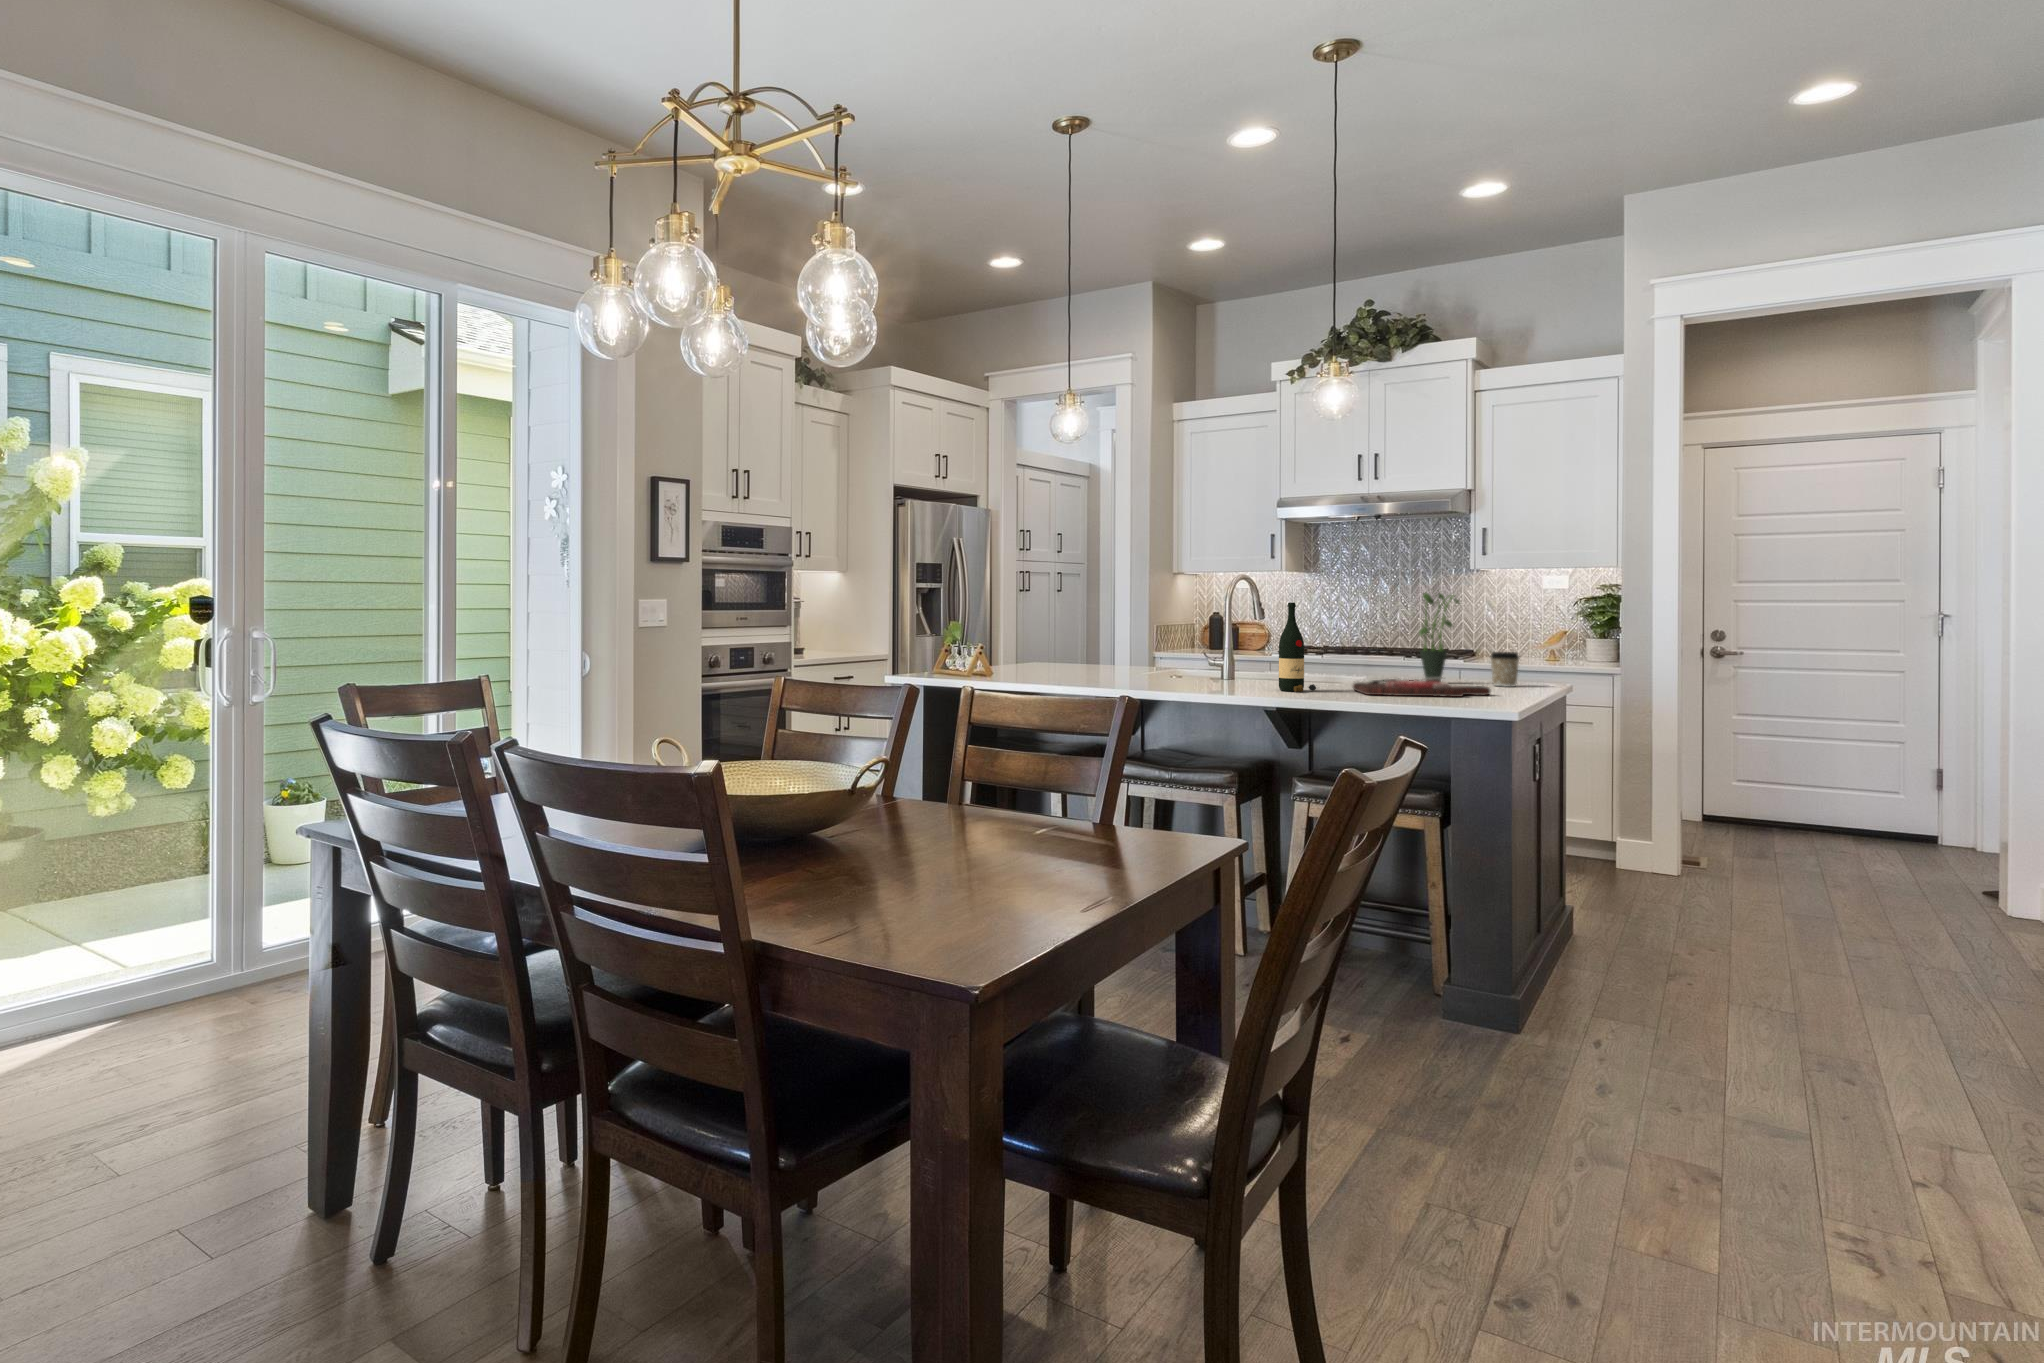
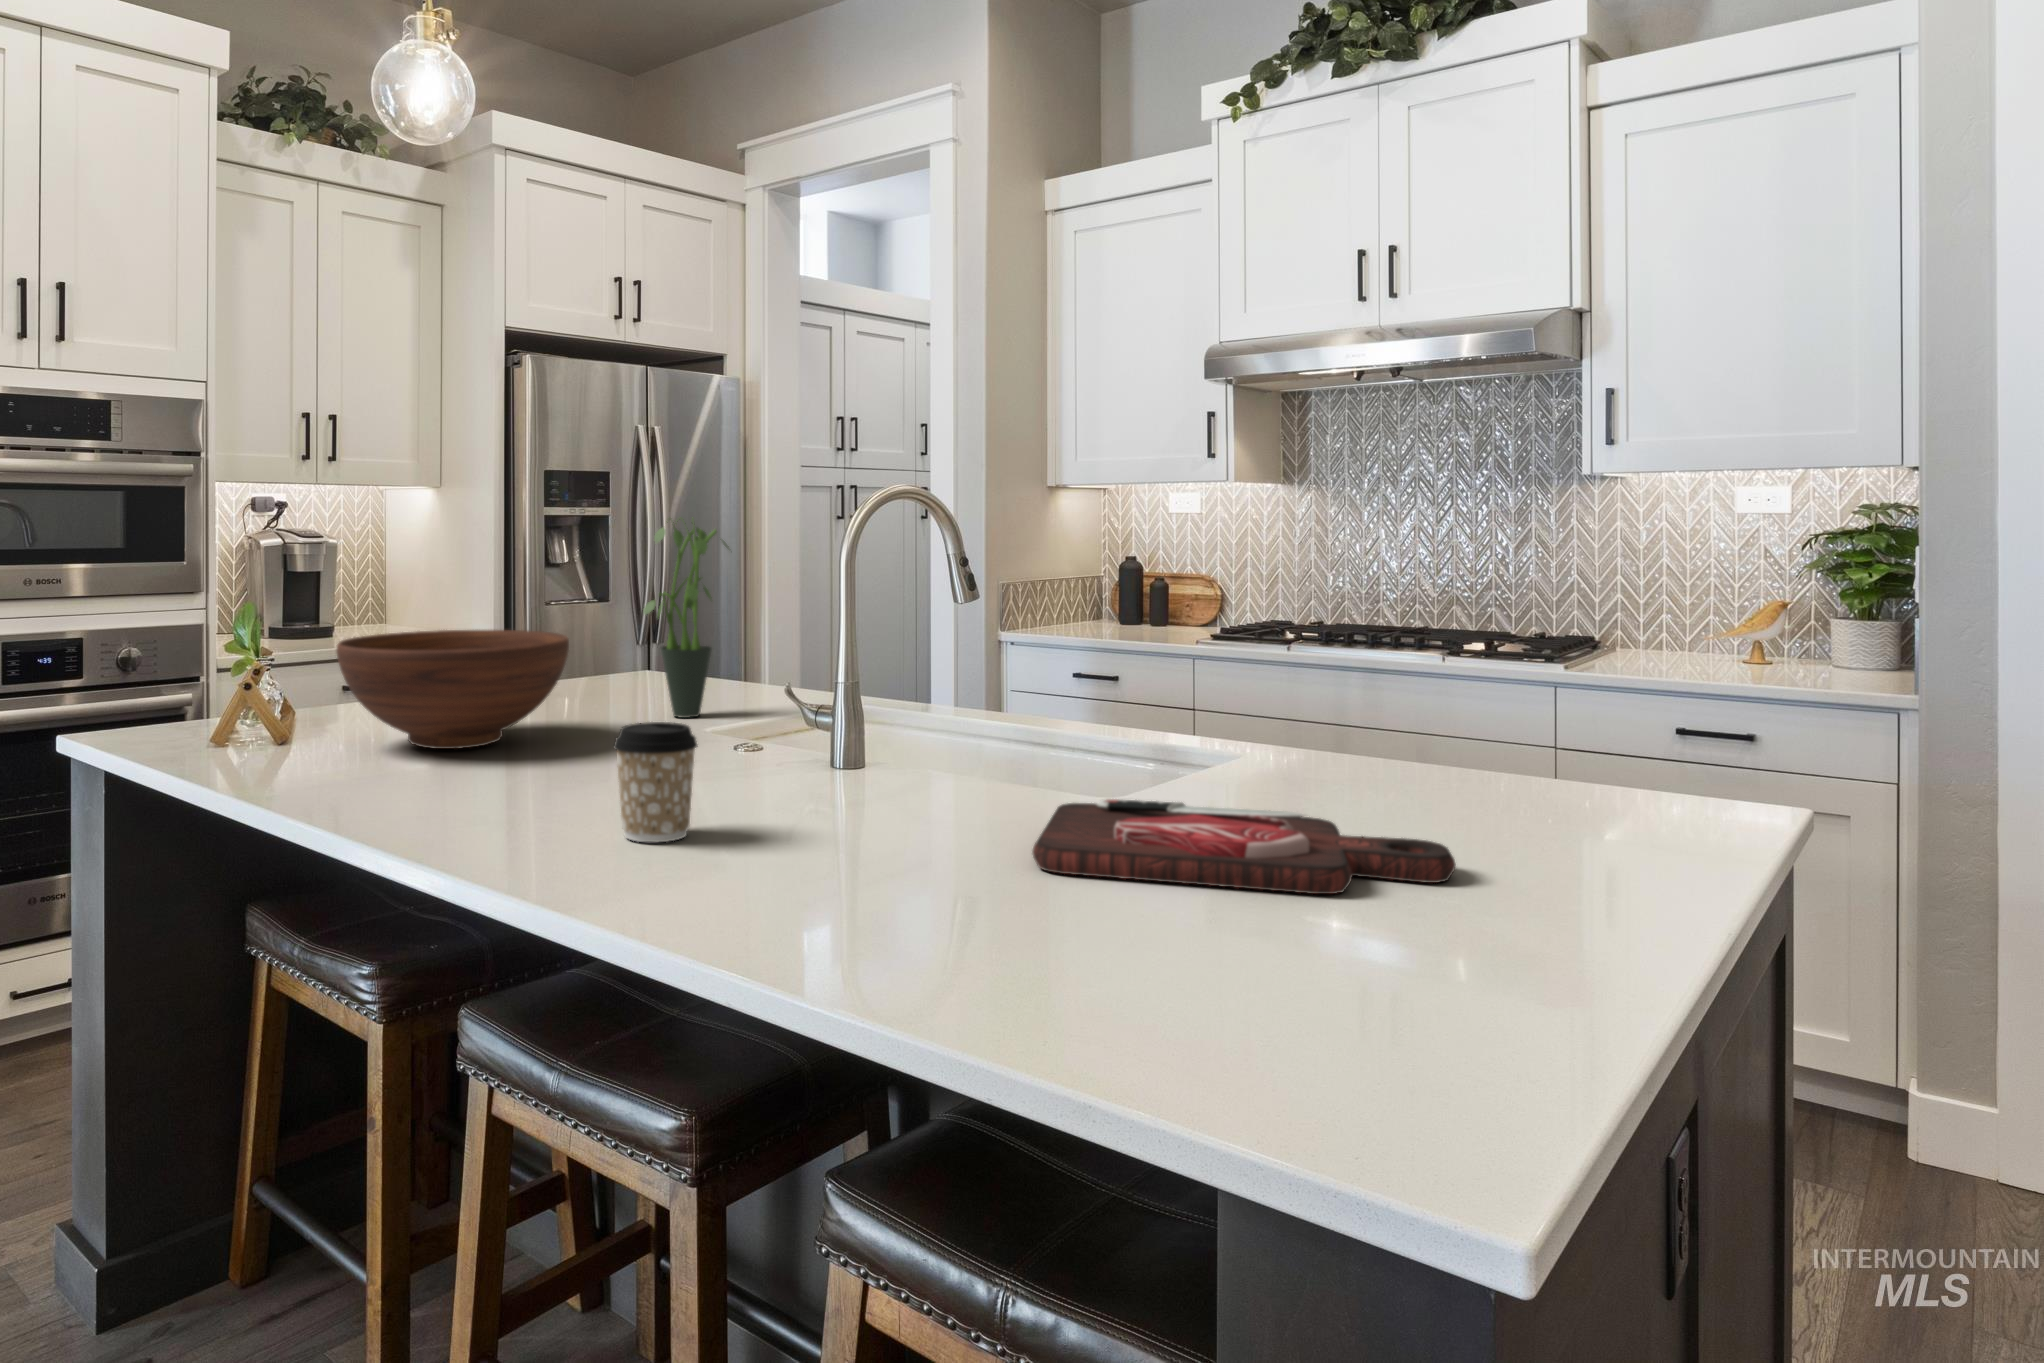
potted plant: present [1419,592,1460,682] -> present [643,517,729,718]
wine bottle: present [1279,603,1316,692] -> none [827,563,936,841]
fruit bowl: none [1020,635,1113,680] -> present [336,630,569,749]
coffee cup: present [1490,652,1519,687] -> present [614,722,698,842]

